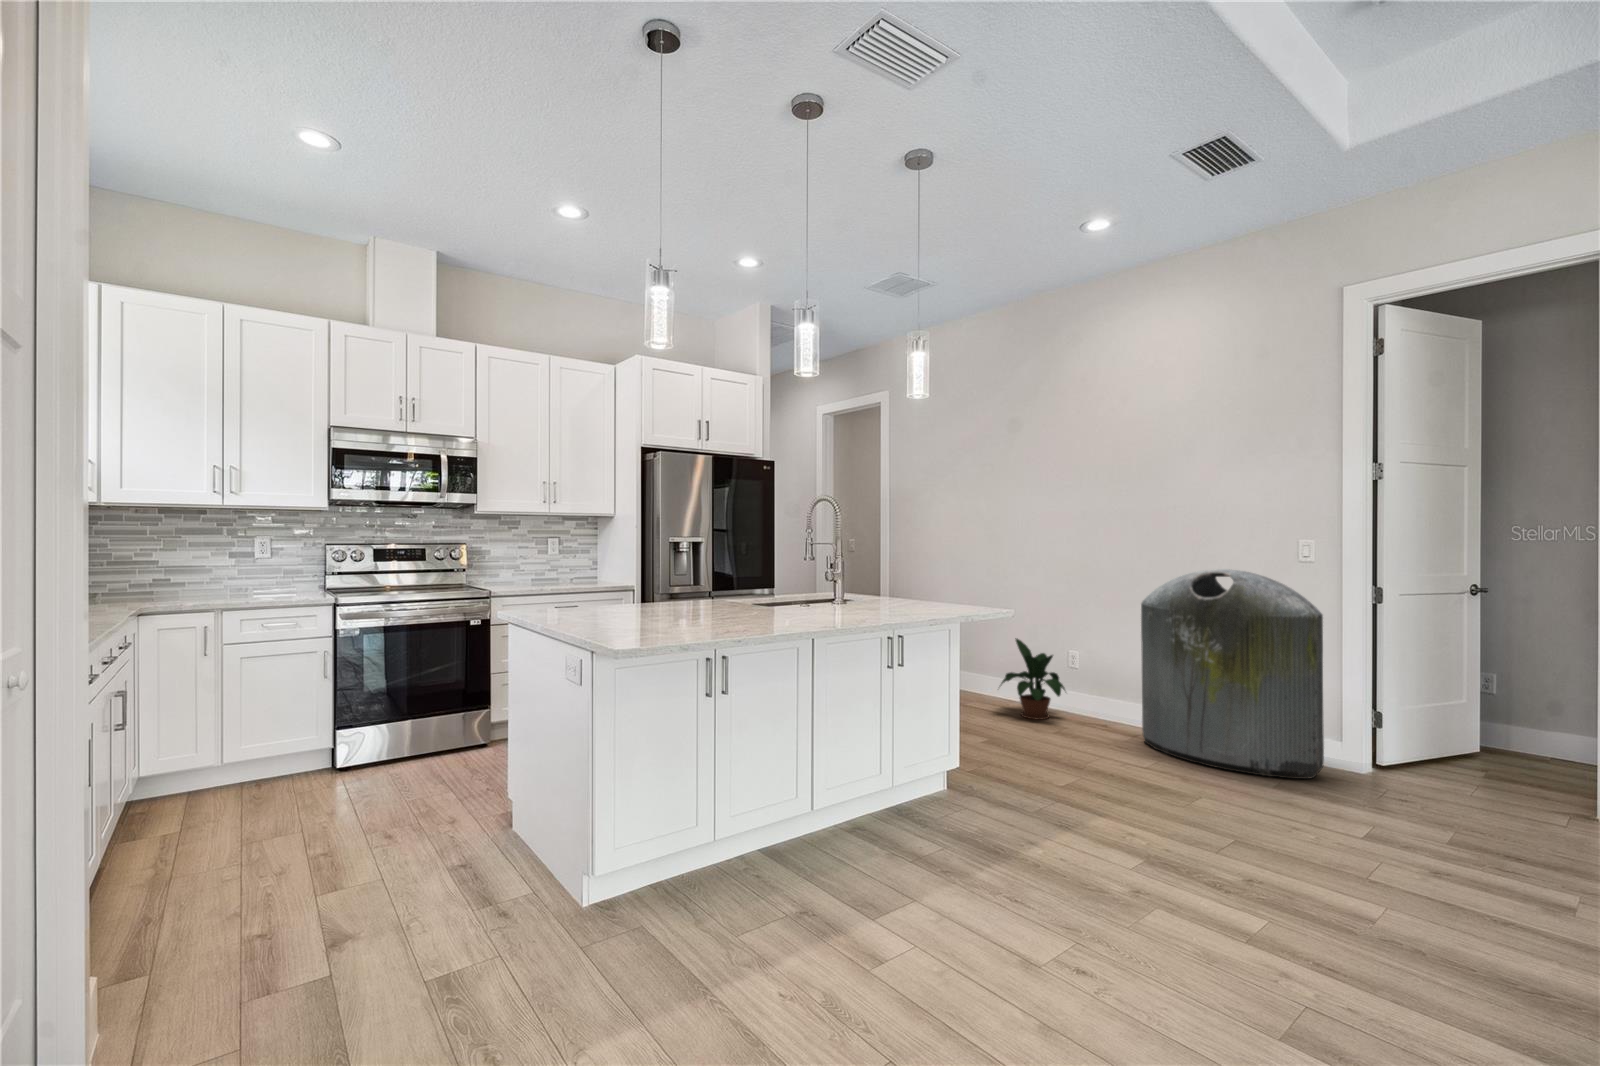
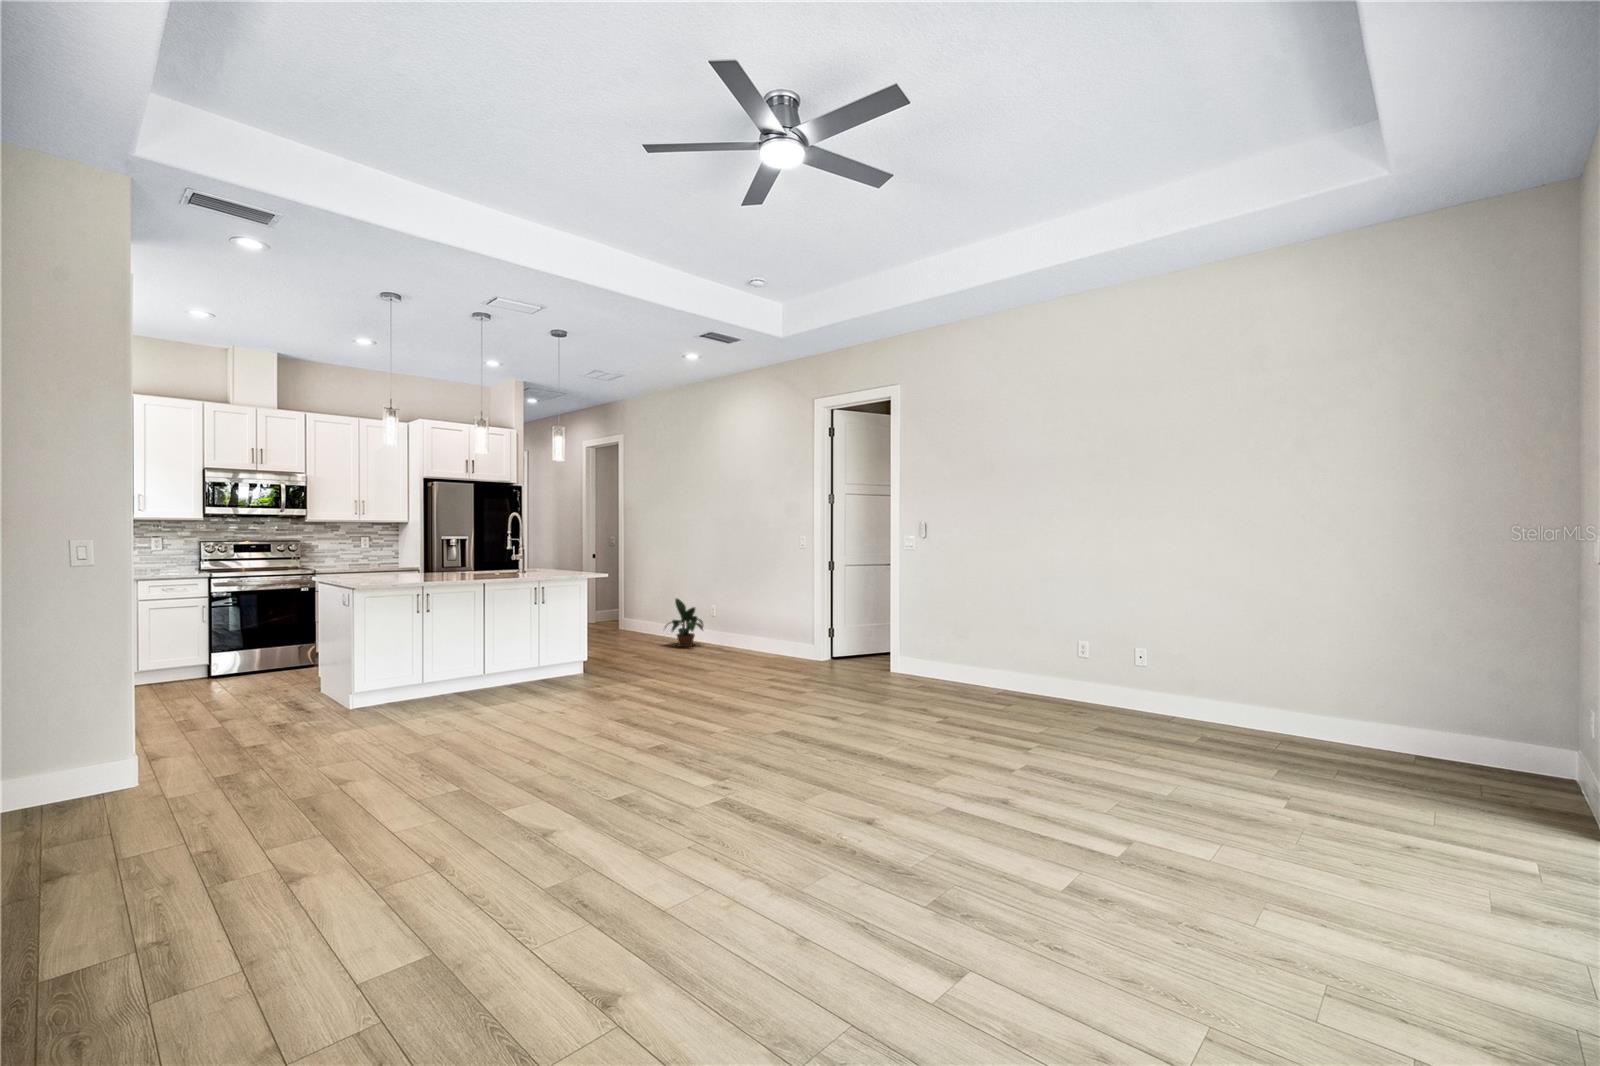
trash can: present [1141,569,1324,779] -> none [726,553,795,664]

